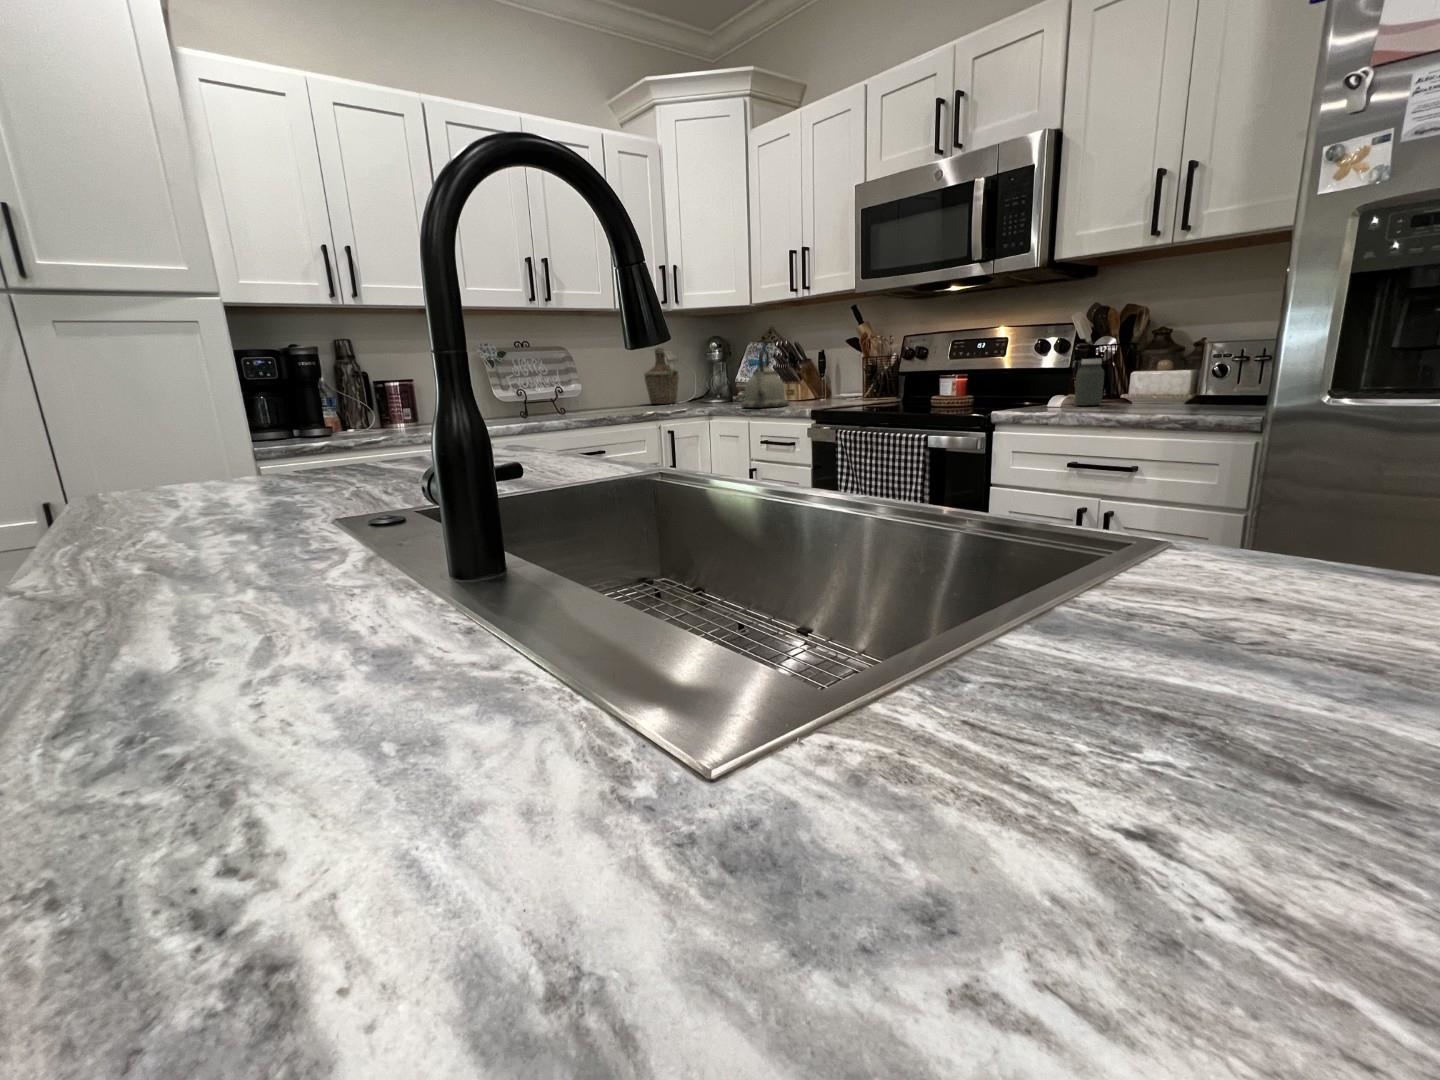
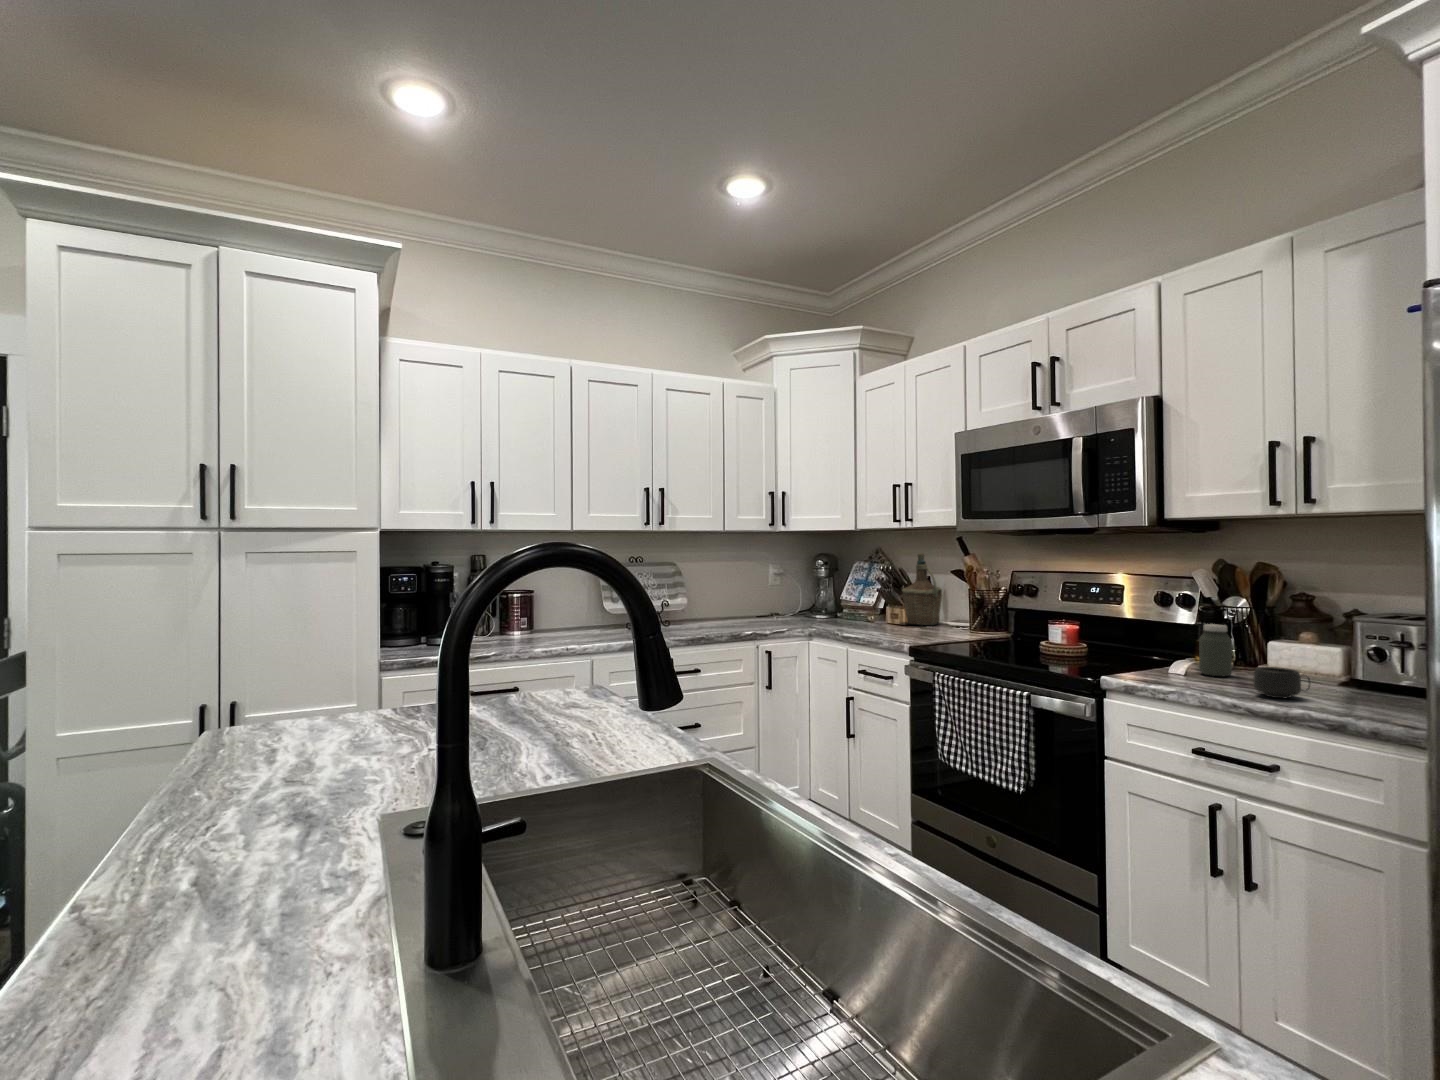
bottle: present [644,348,679,404] -> present [903,553,942,625]
kettle: present [741,350,789,408] -> none [840,579,890,637]
mug: none [1124,387,1172,412] -> present [1253,667,1310,698]

